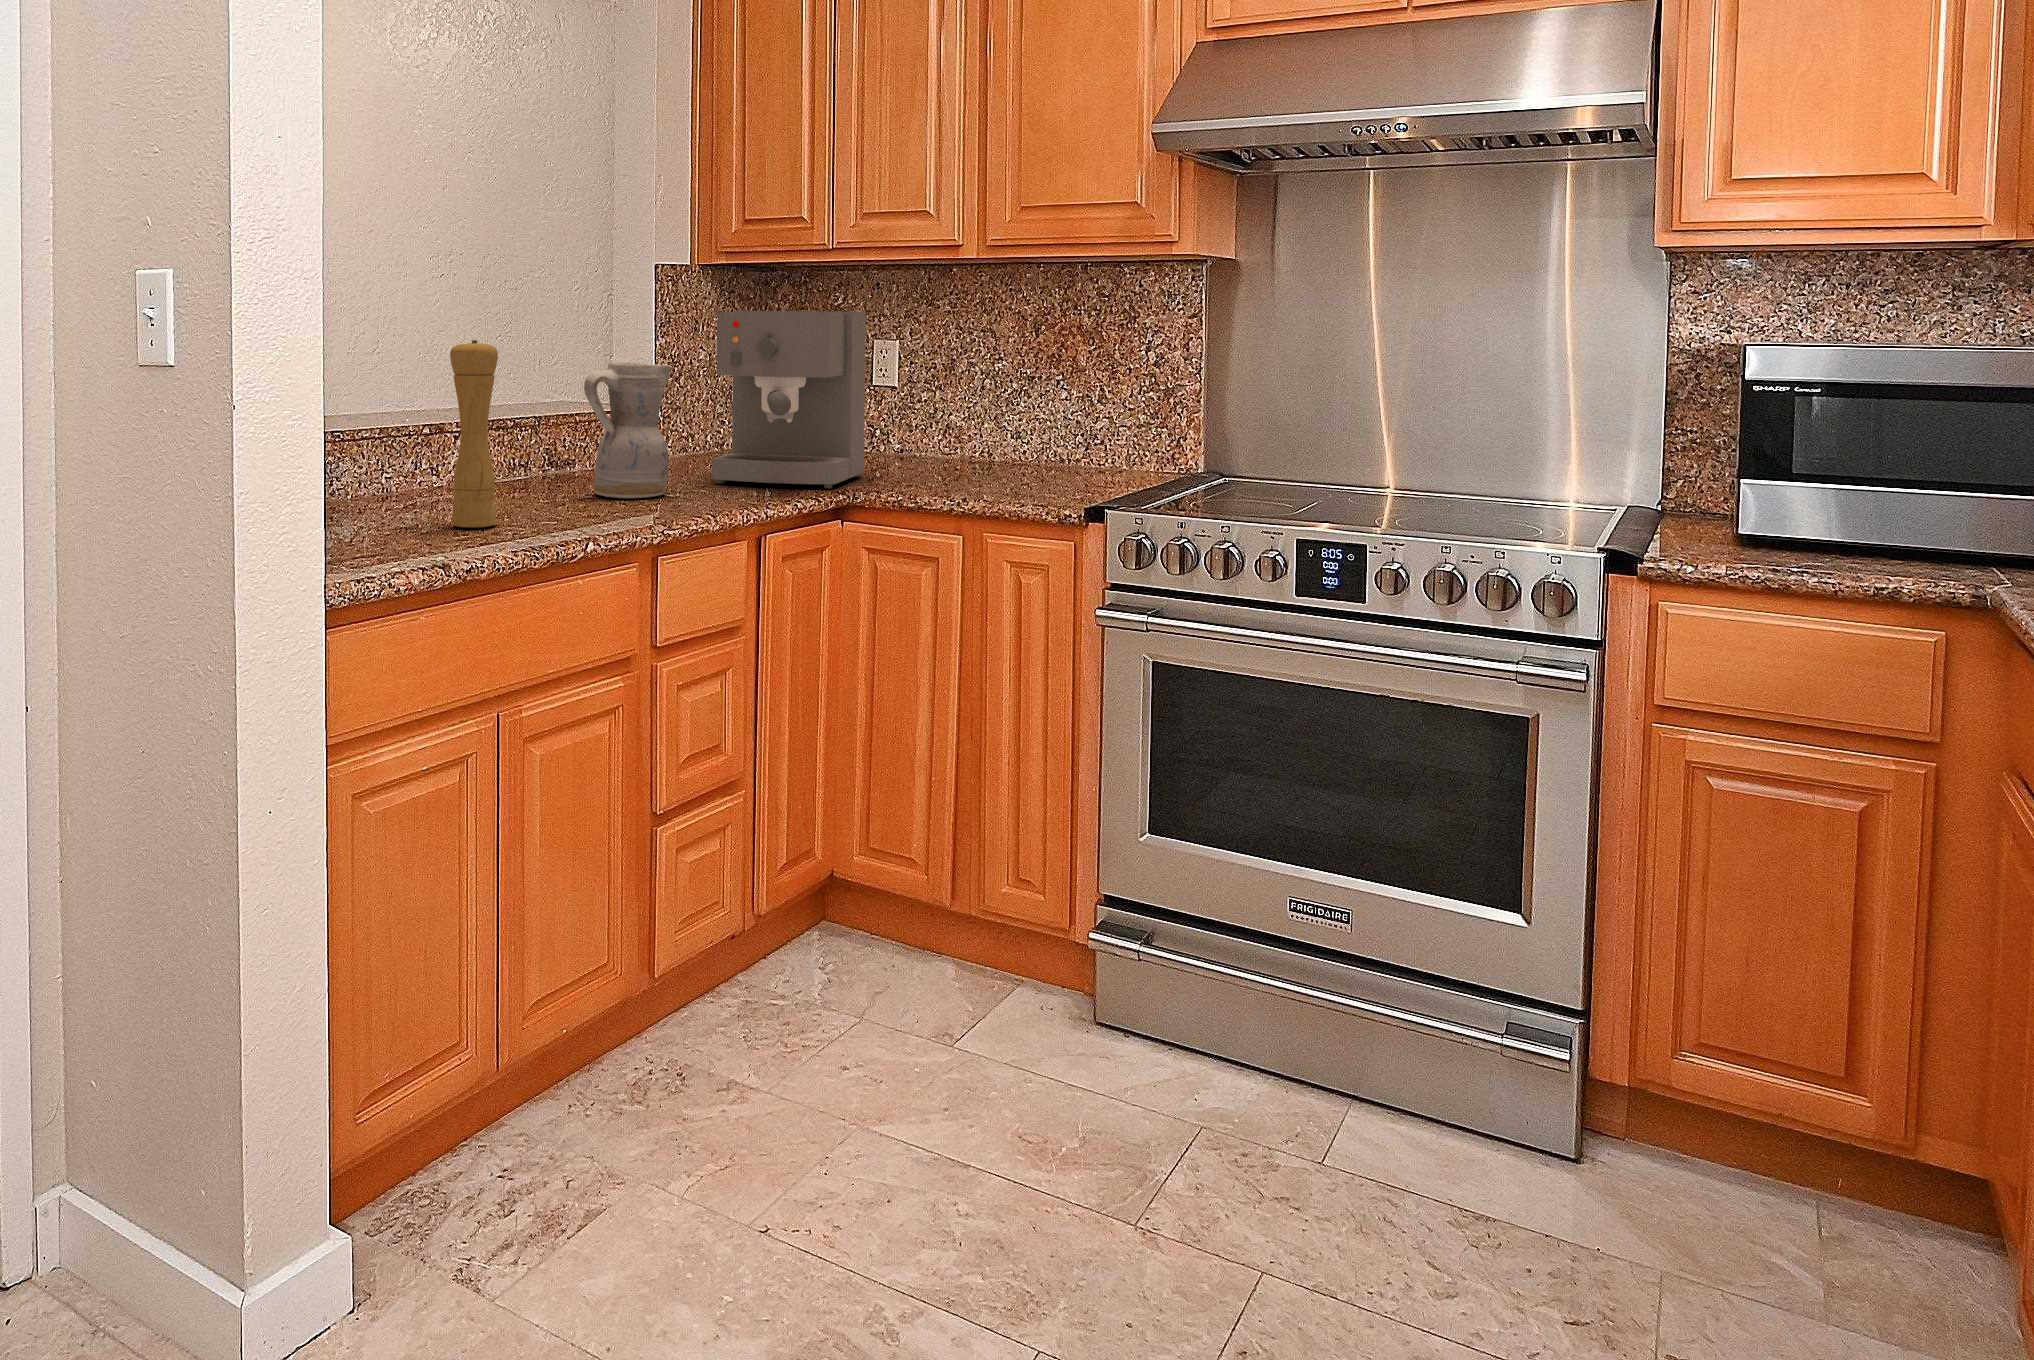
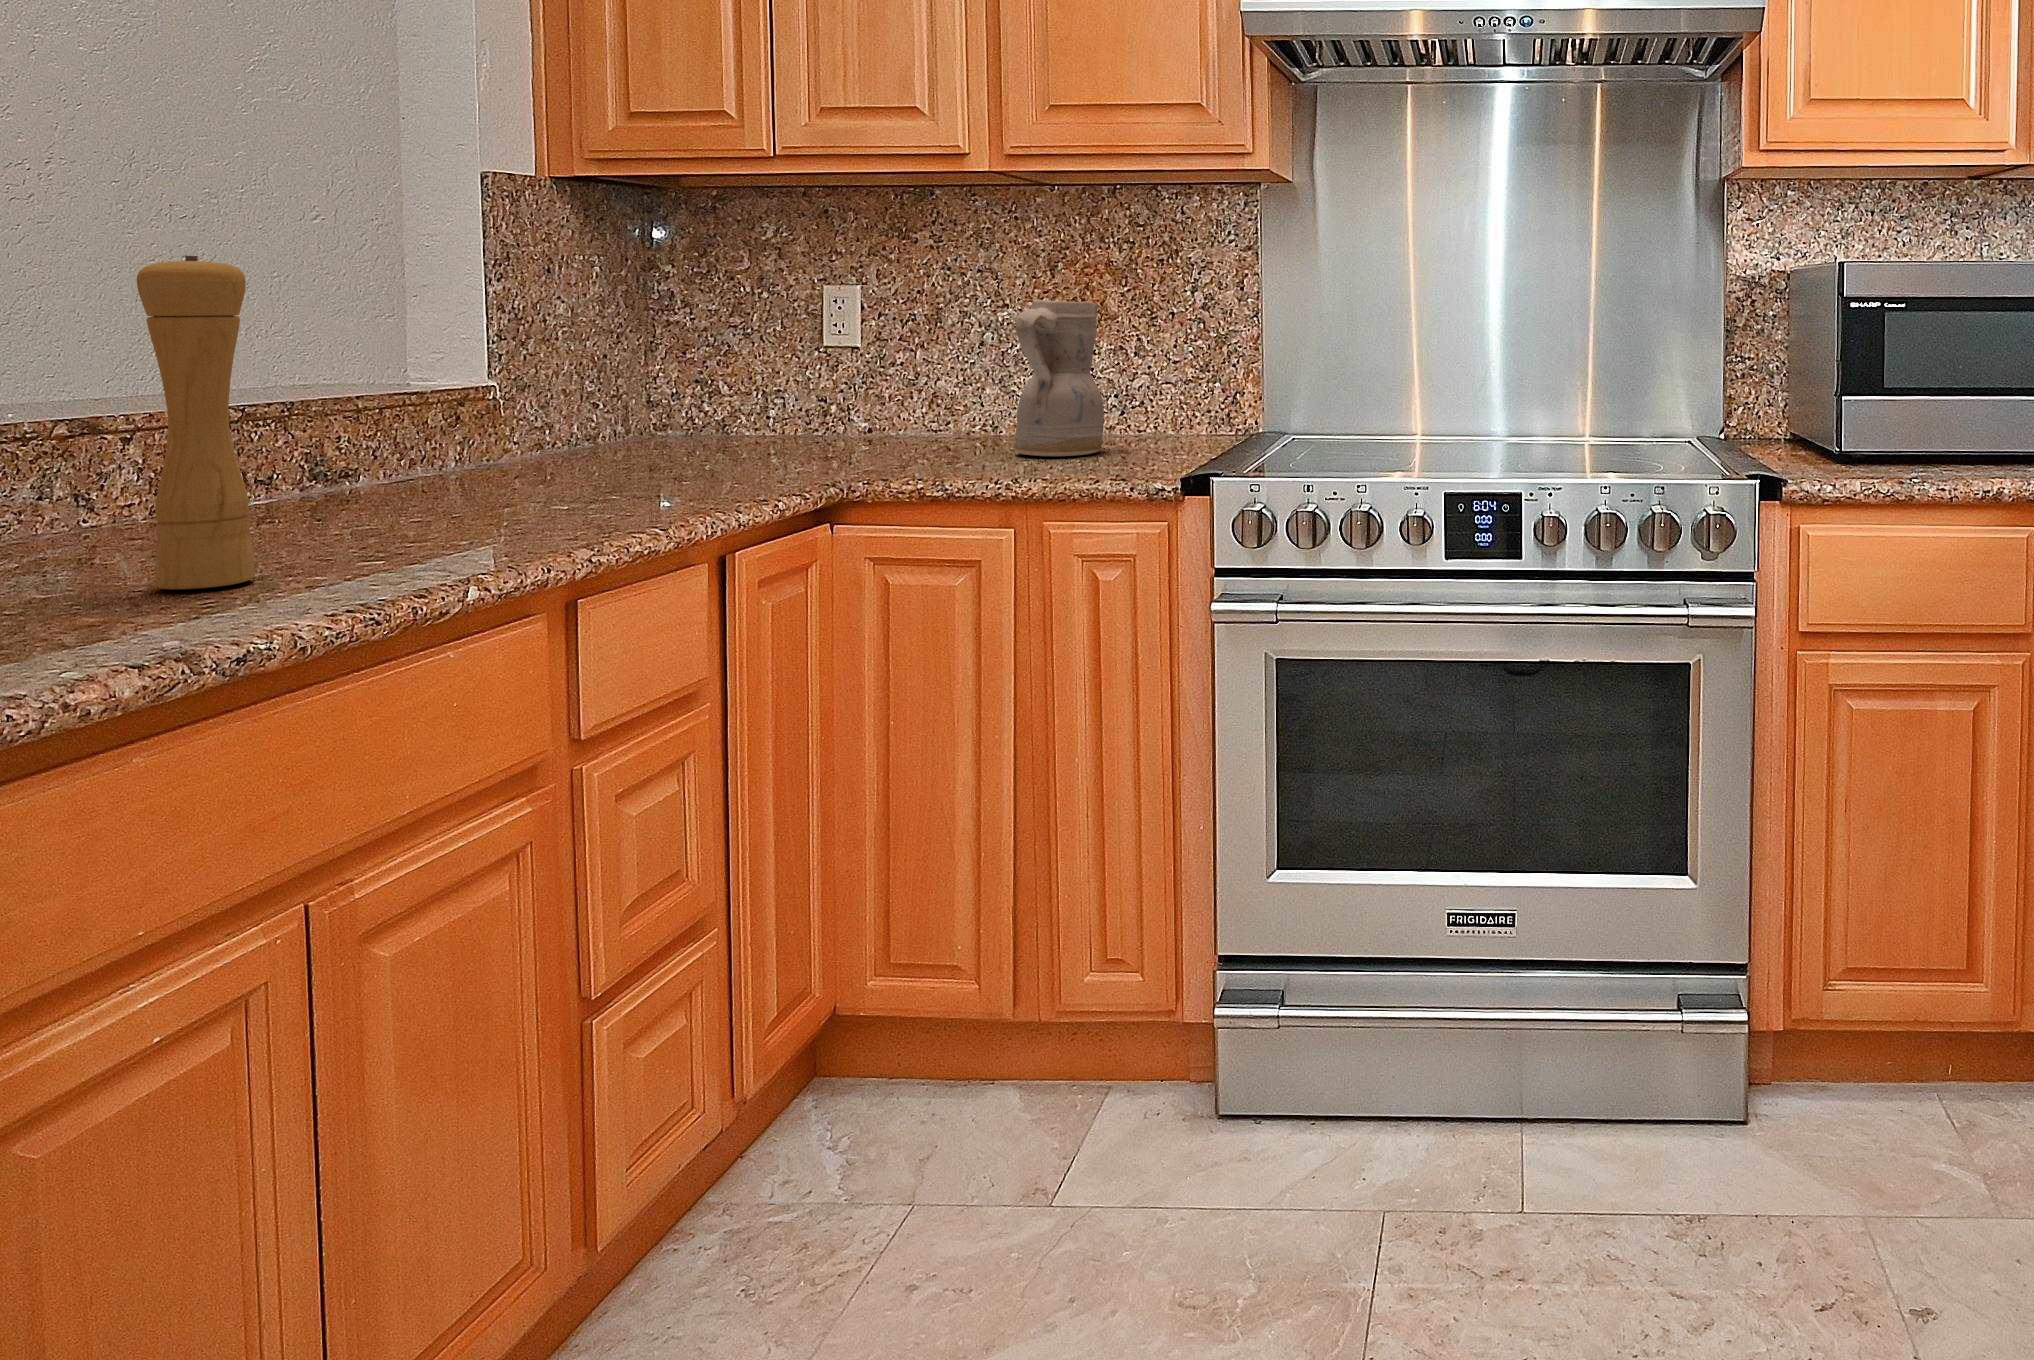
coffee maker: present [712,311,866,488] -> none [620,235,846,485]
ceramic pitcher: present [584,362,671,498] -> present [1015,300,1104,456]

